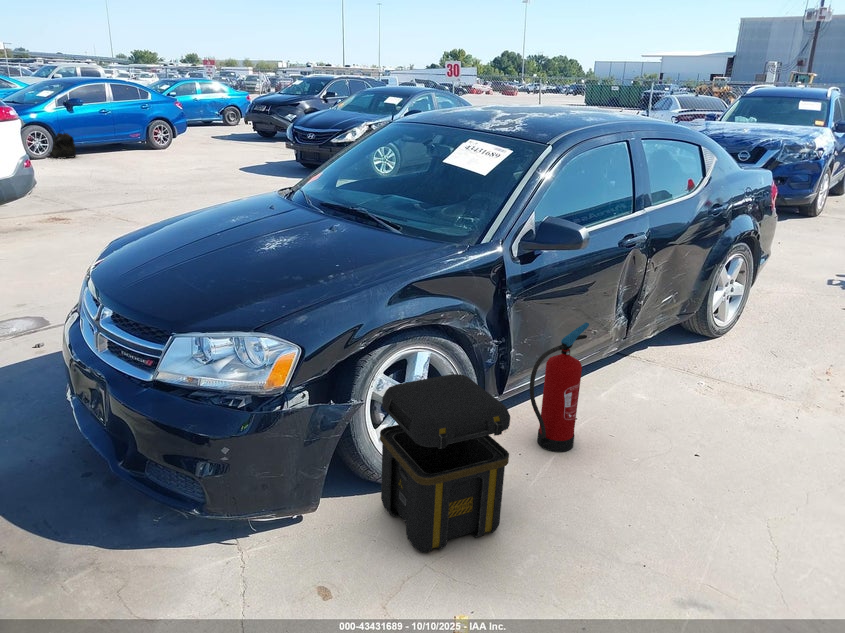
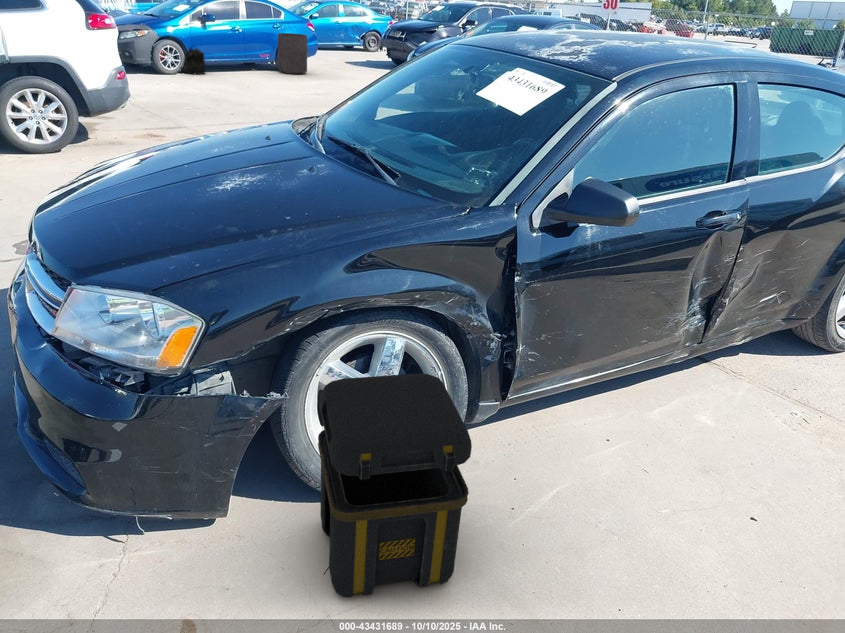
trash can: none [147,113,180,152] -> present [278,33,307,74]
fire extinguisher: present [530,322,589,452] -> none [537,322,635,480]

